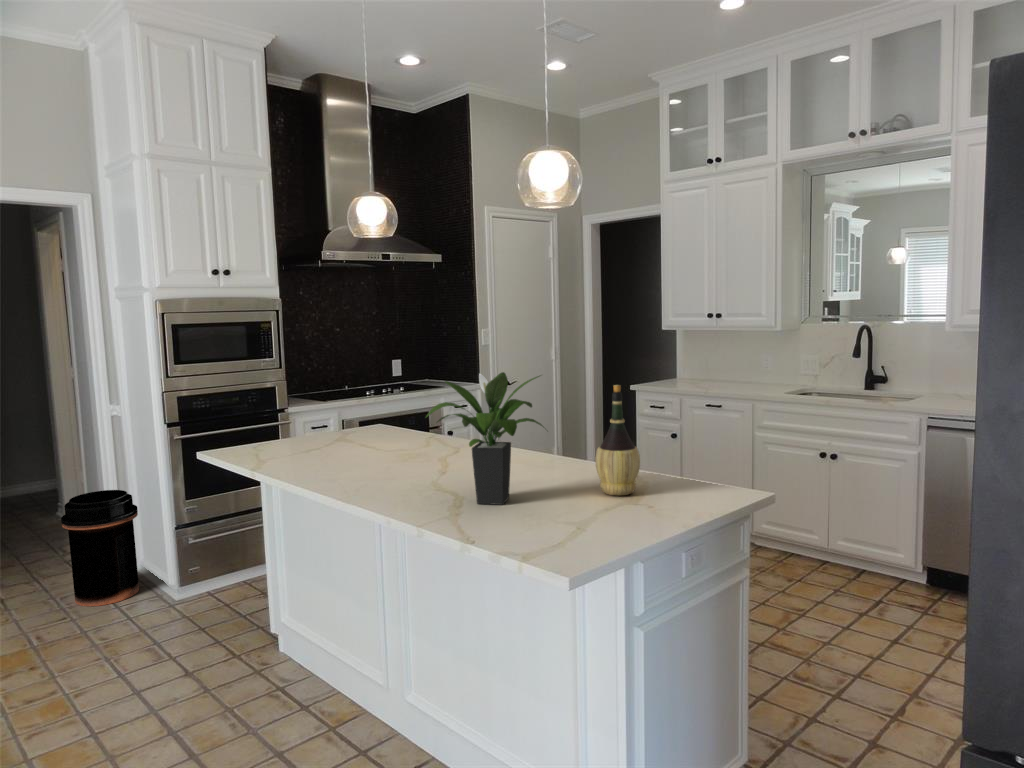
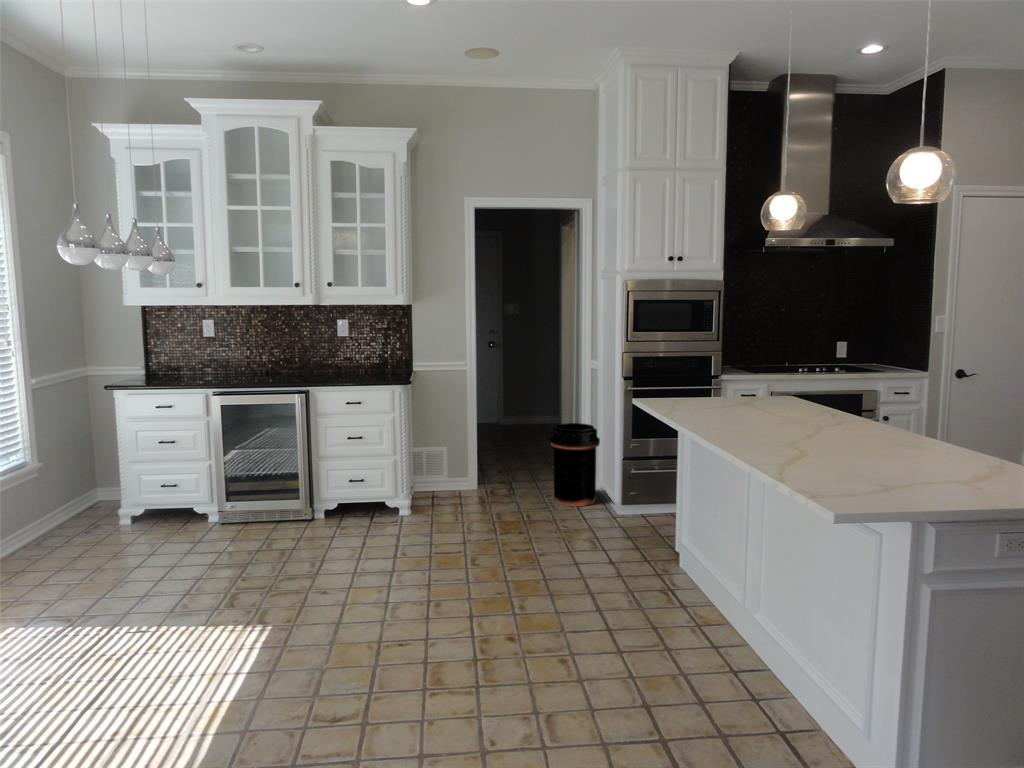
potted plant: present [426,372,544,505] -> none [772,349,887,463]
wine bottle: present [595,385,640,495] -> none [937,370,986,475]

